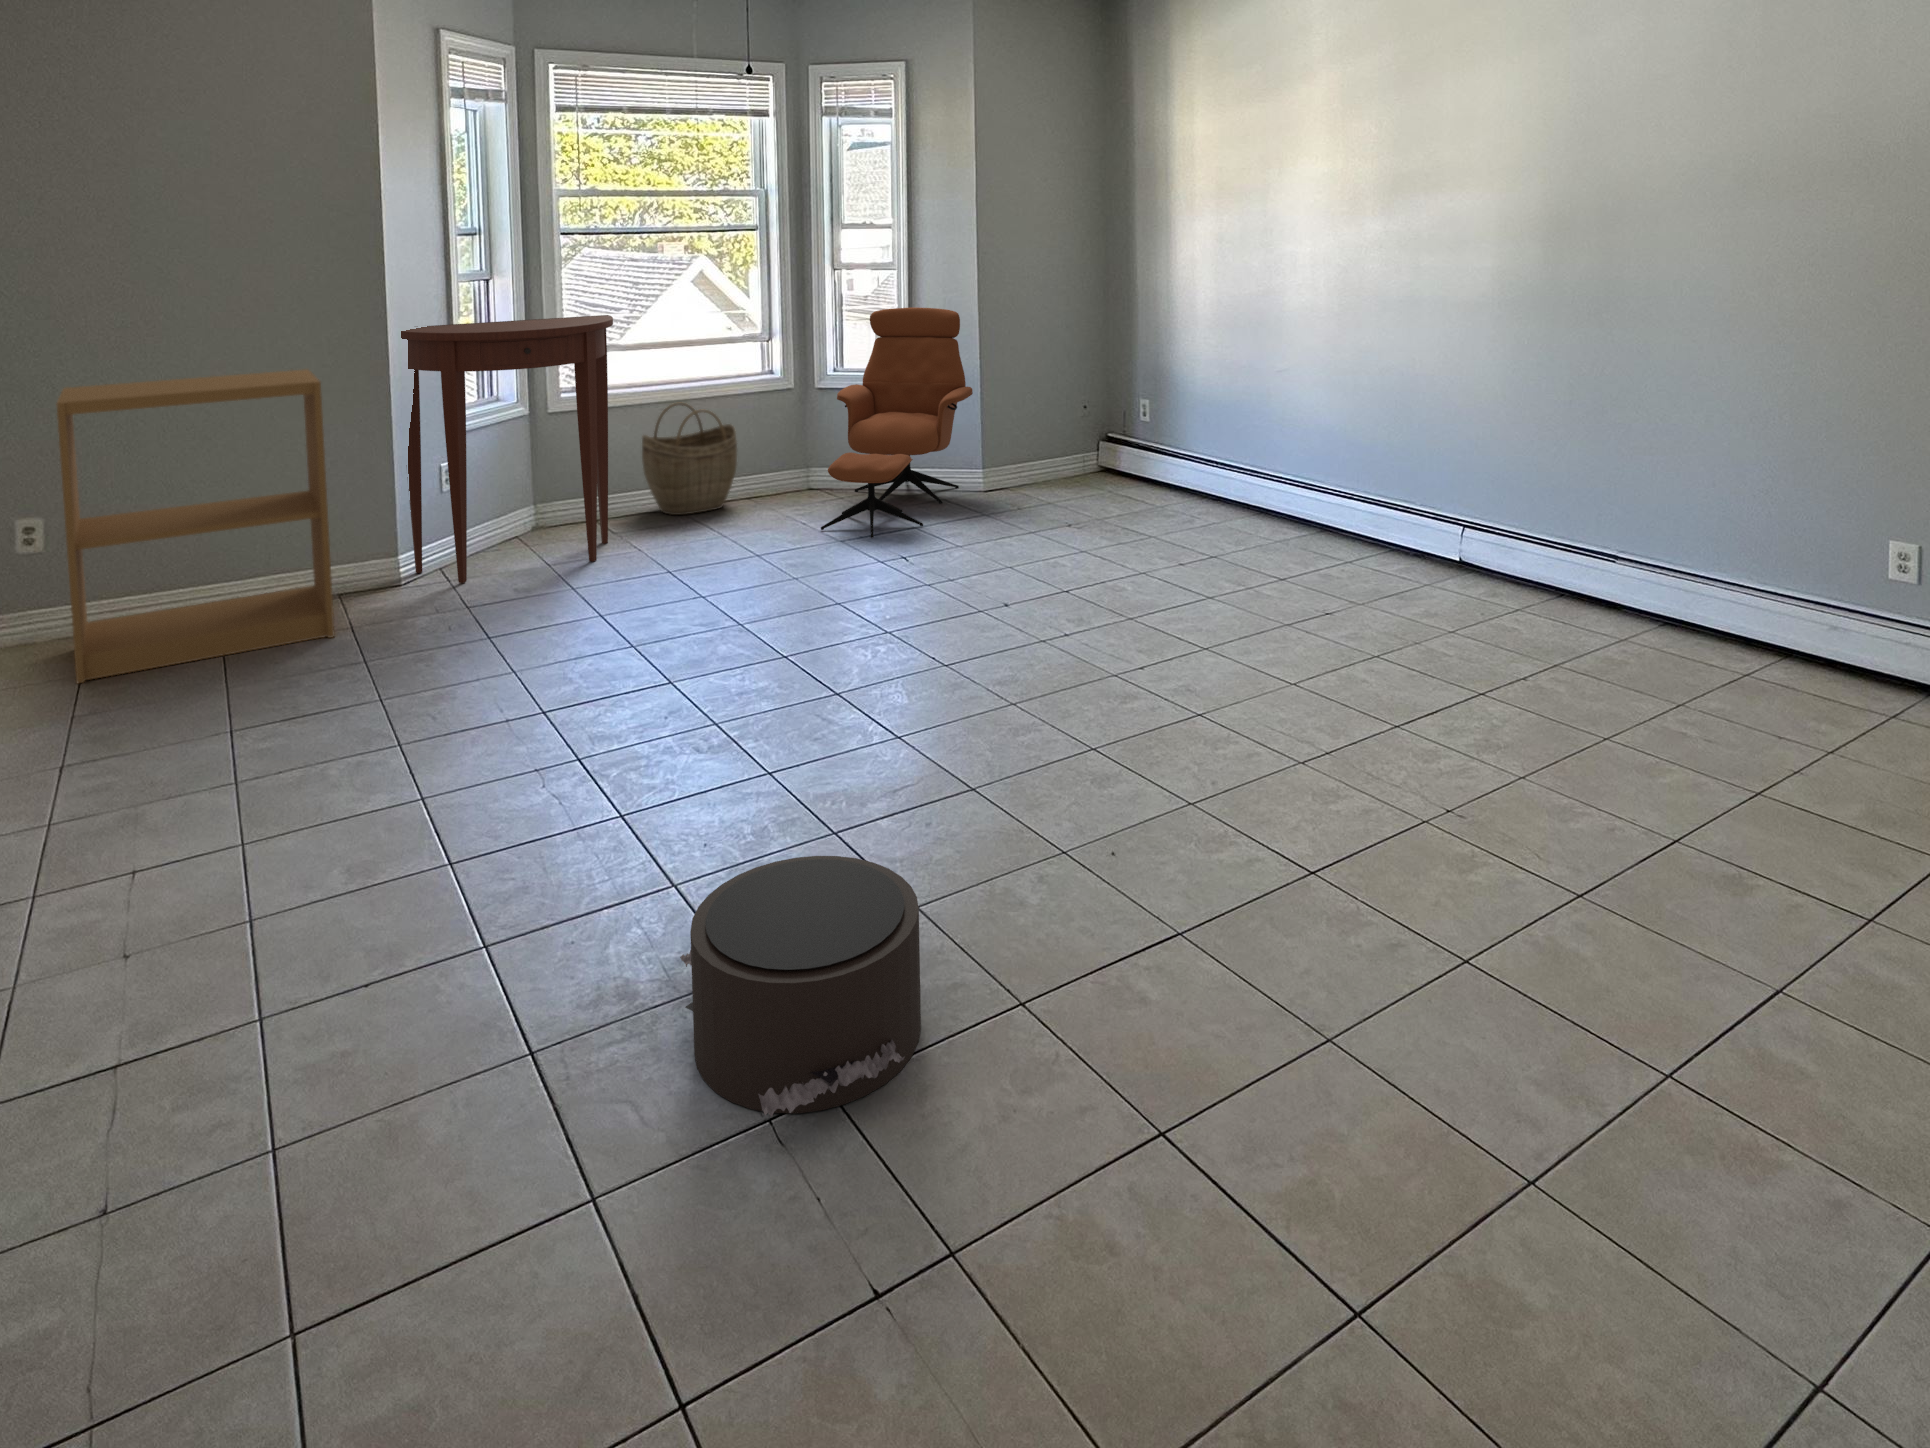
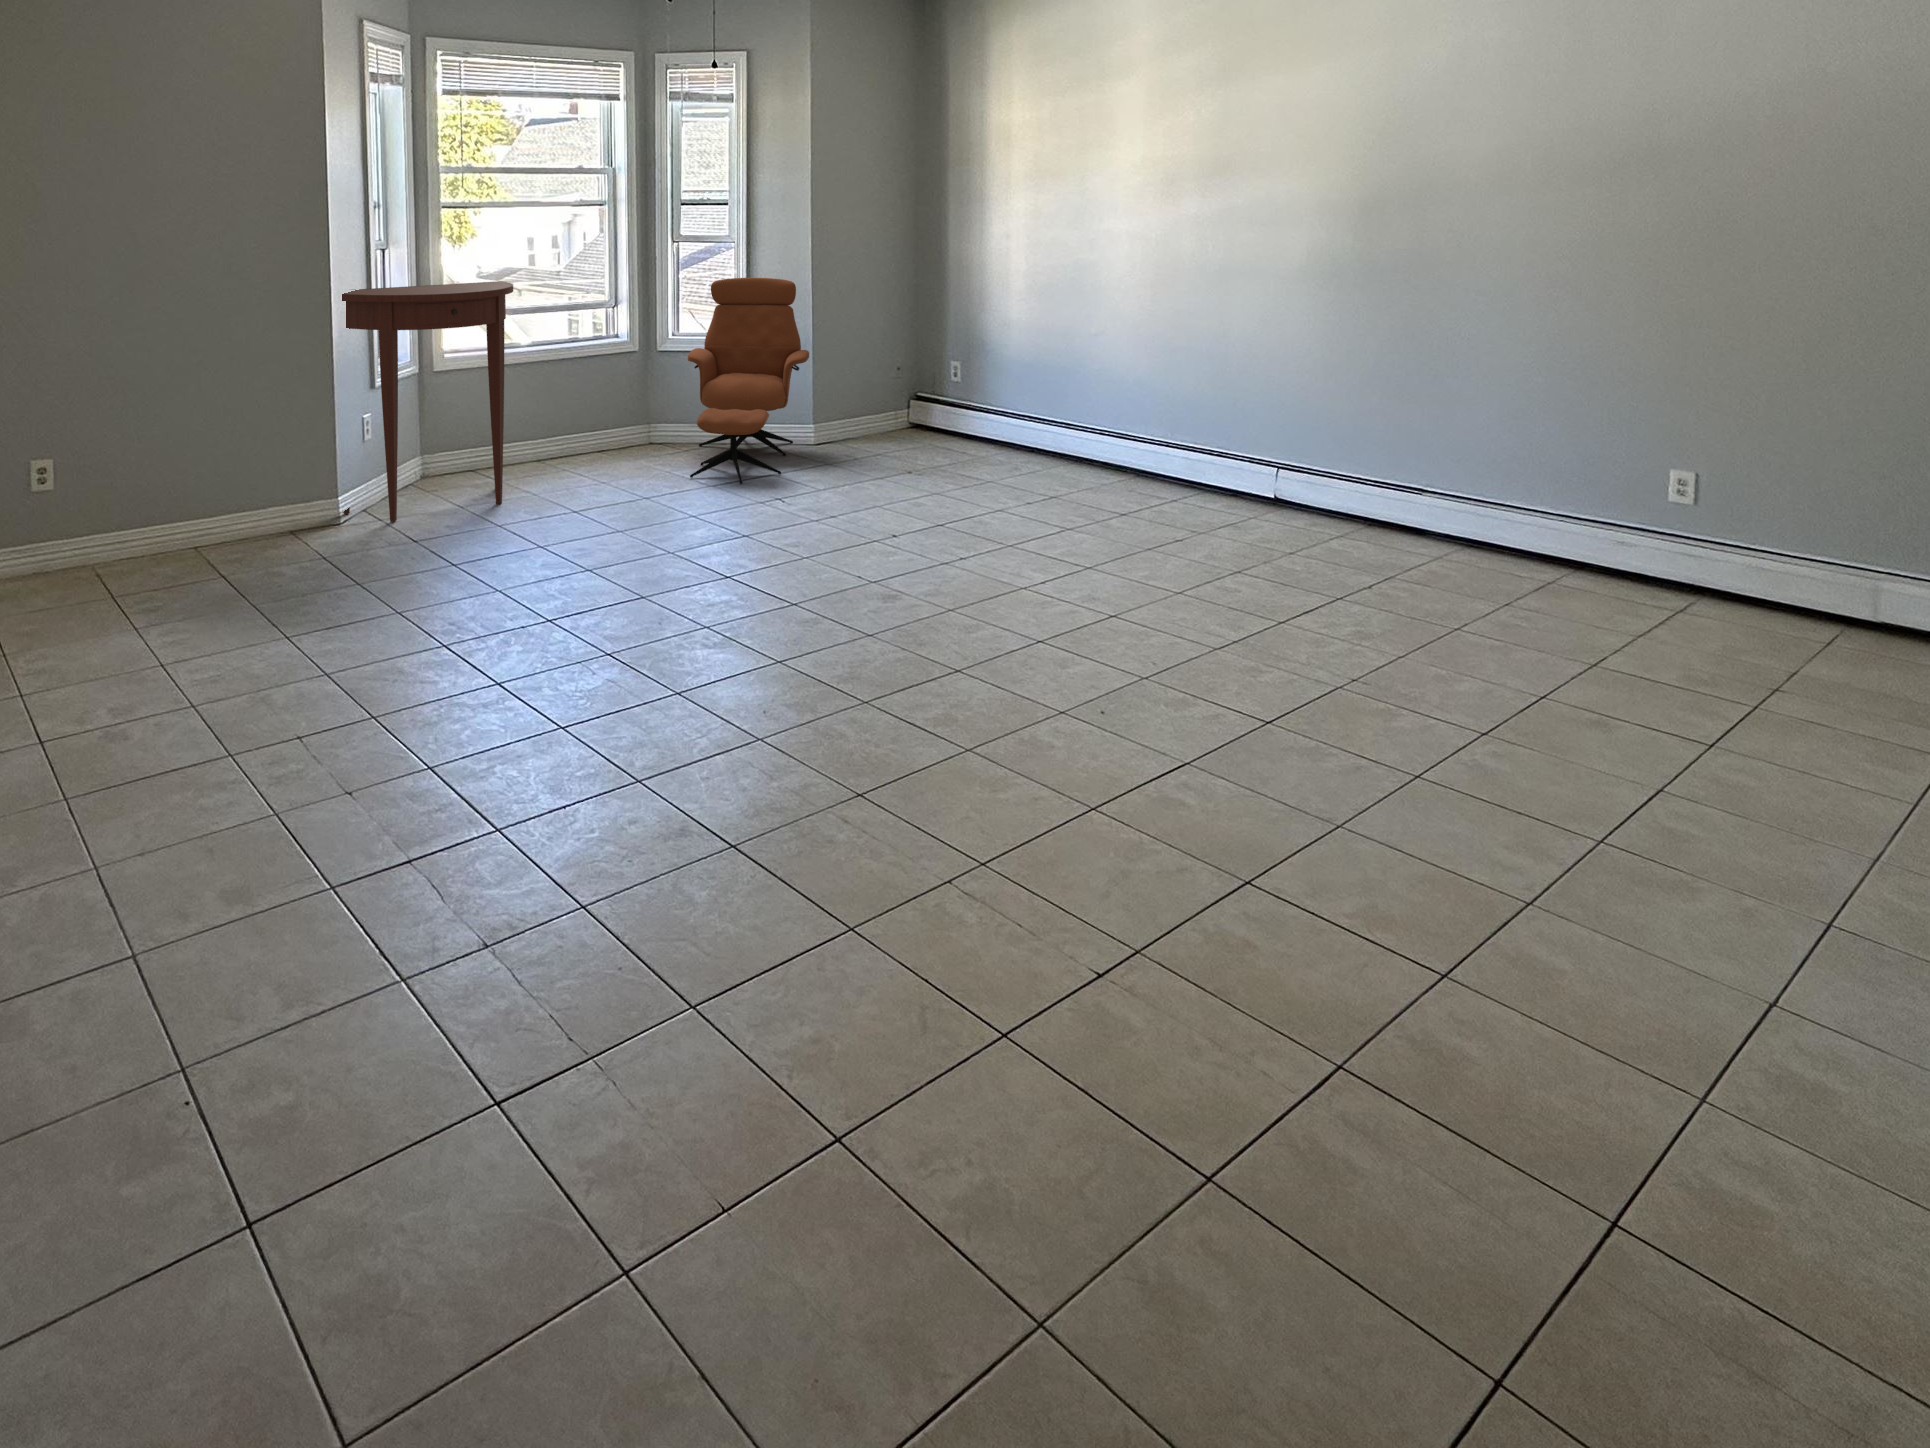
bookshelf: present [56,369,335,683] -> none [76,327,312,601]
woven basket: present [642,403,737,515] -> none [514,364,600,466]
pouf: present [680,856,921,1117] -> none [805,698,1026,874]

